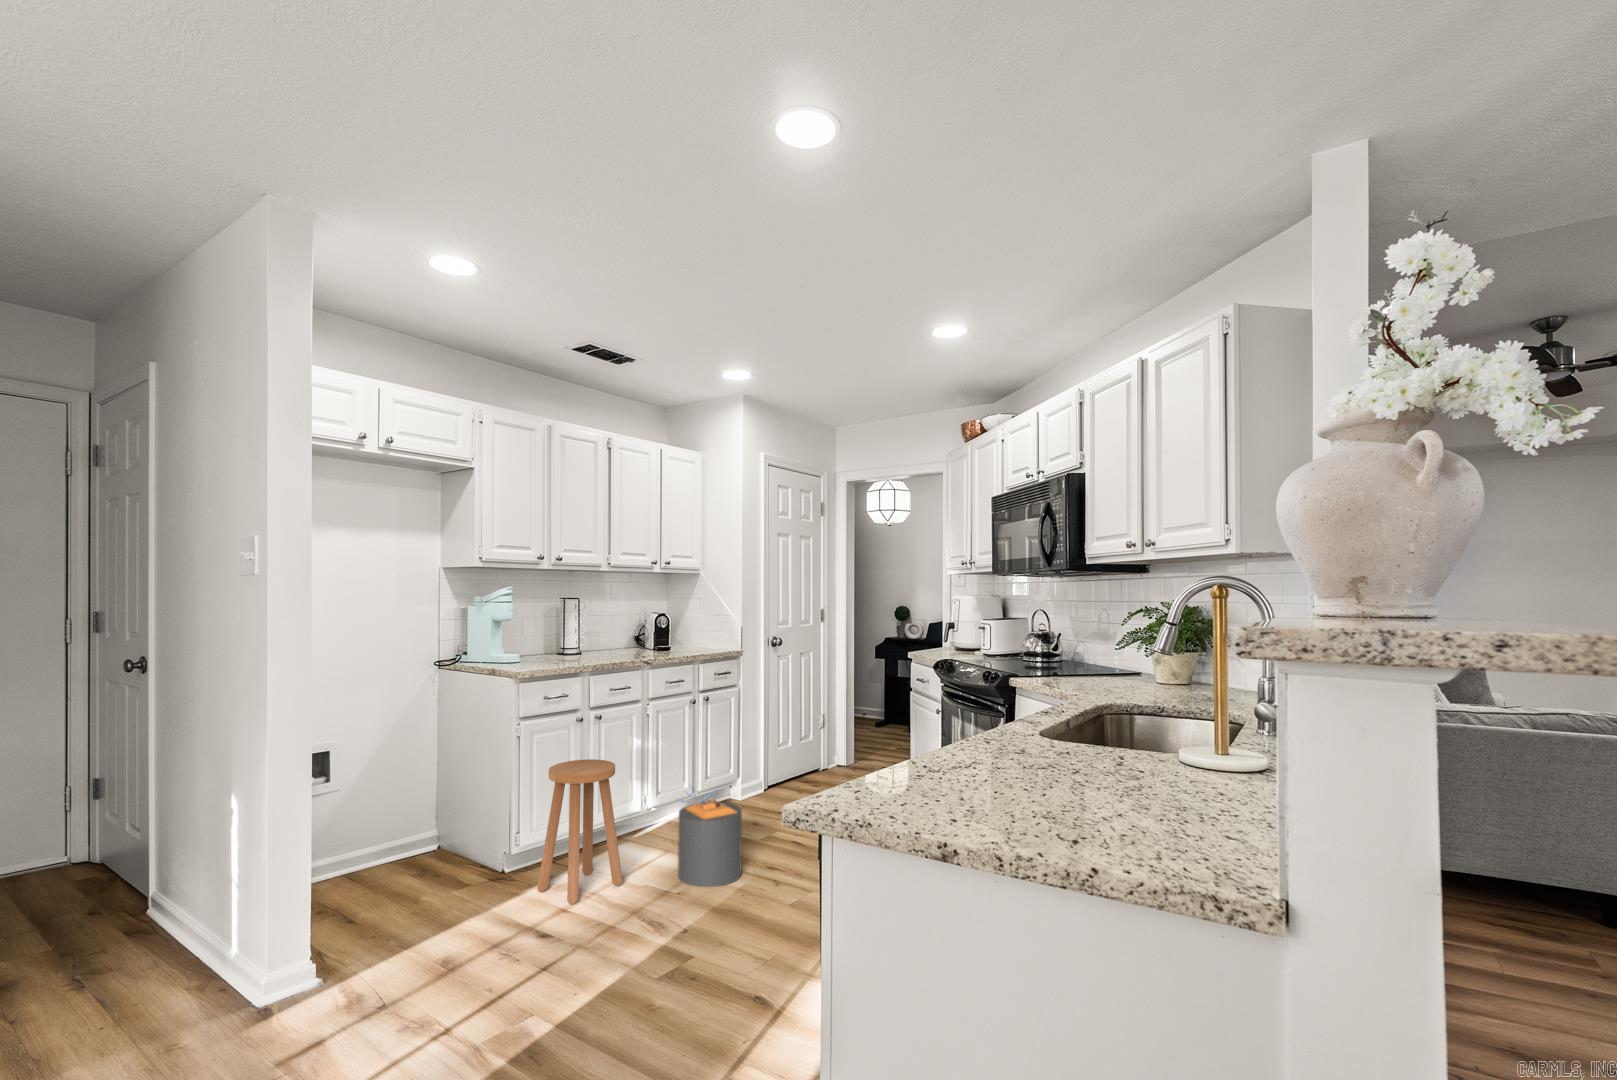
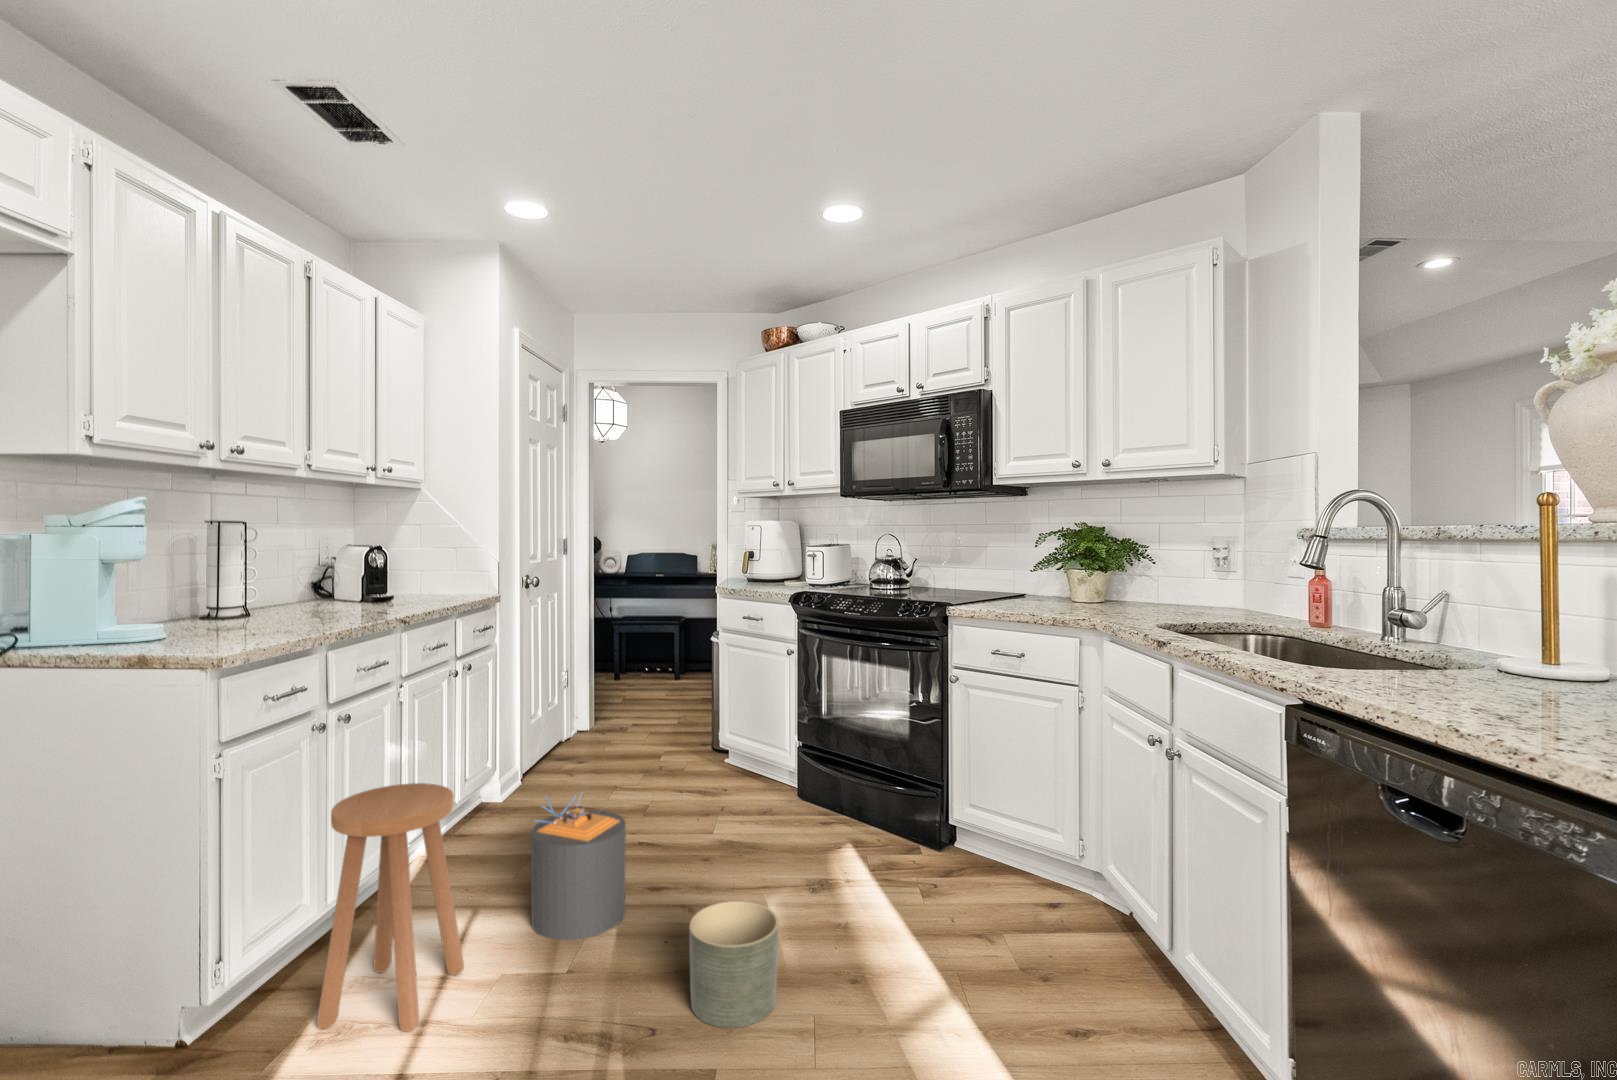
planter: none [709,872,771,955] -> present [689,901,778,1028]

